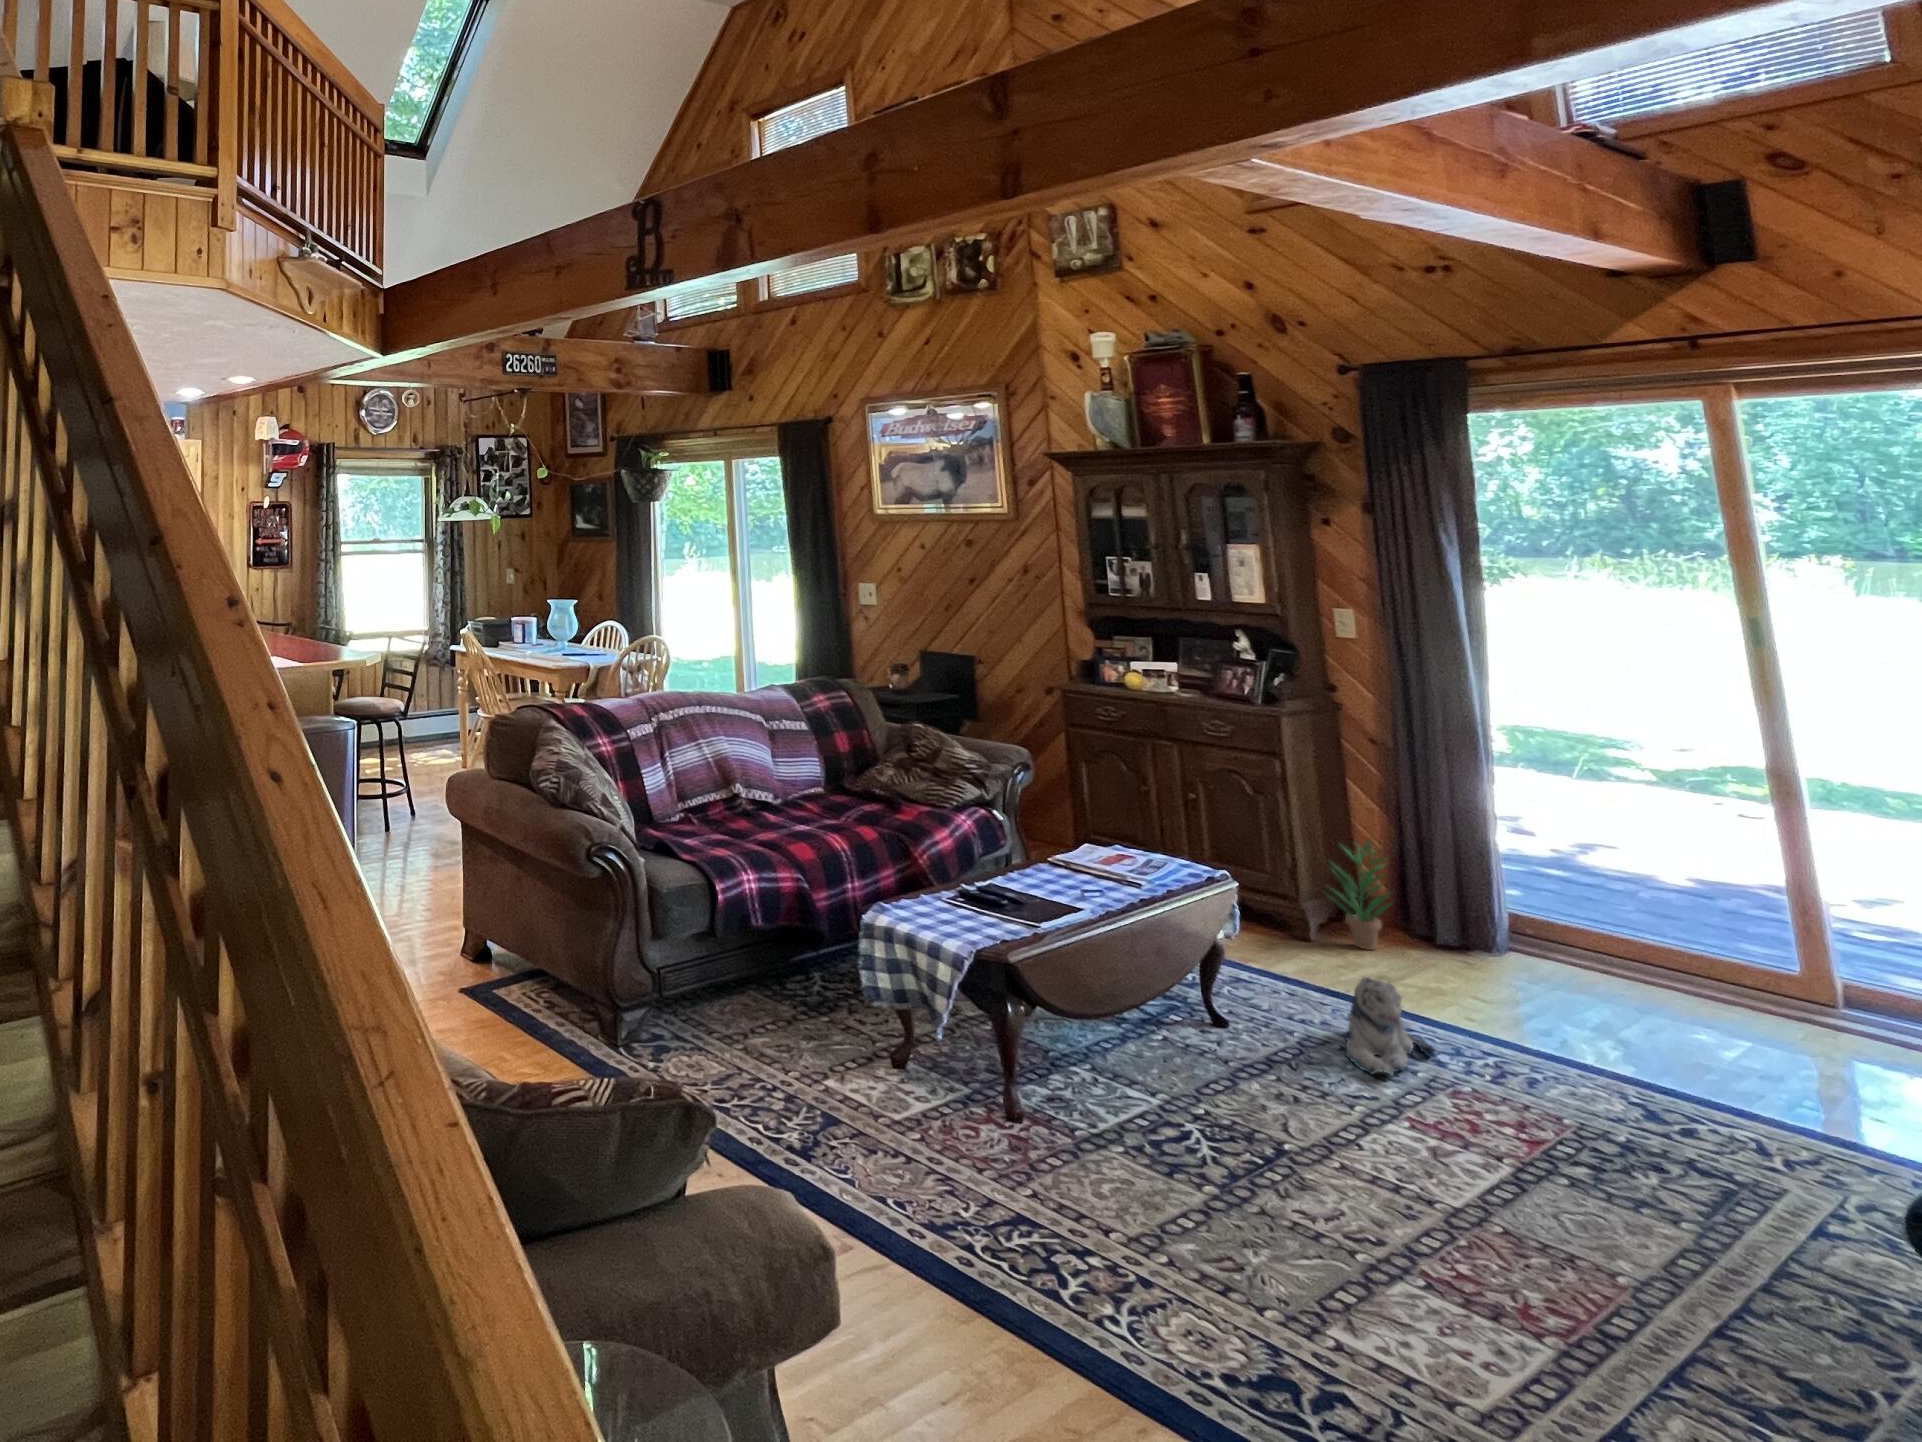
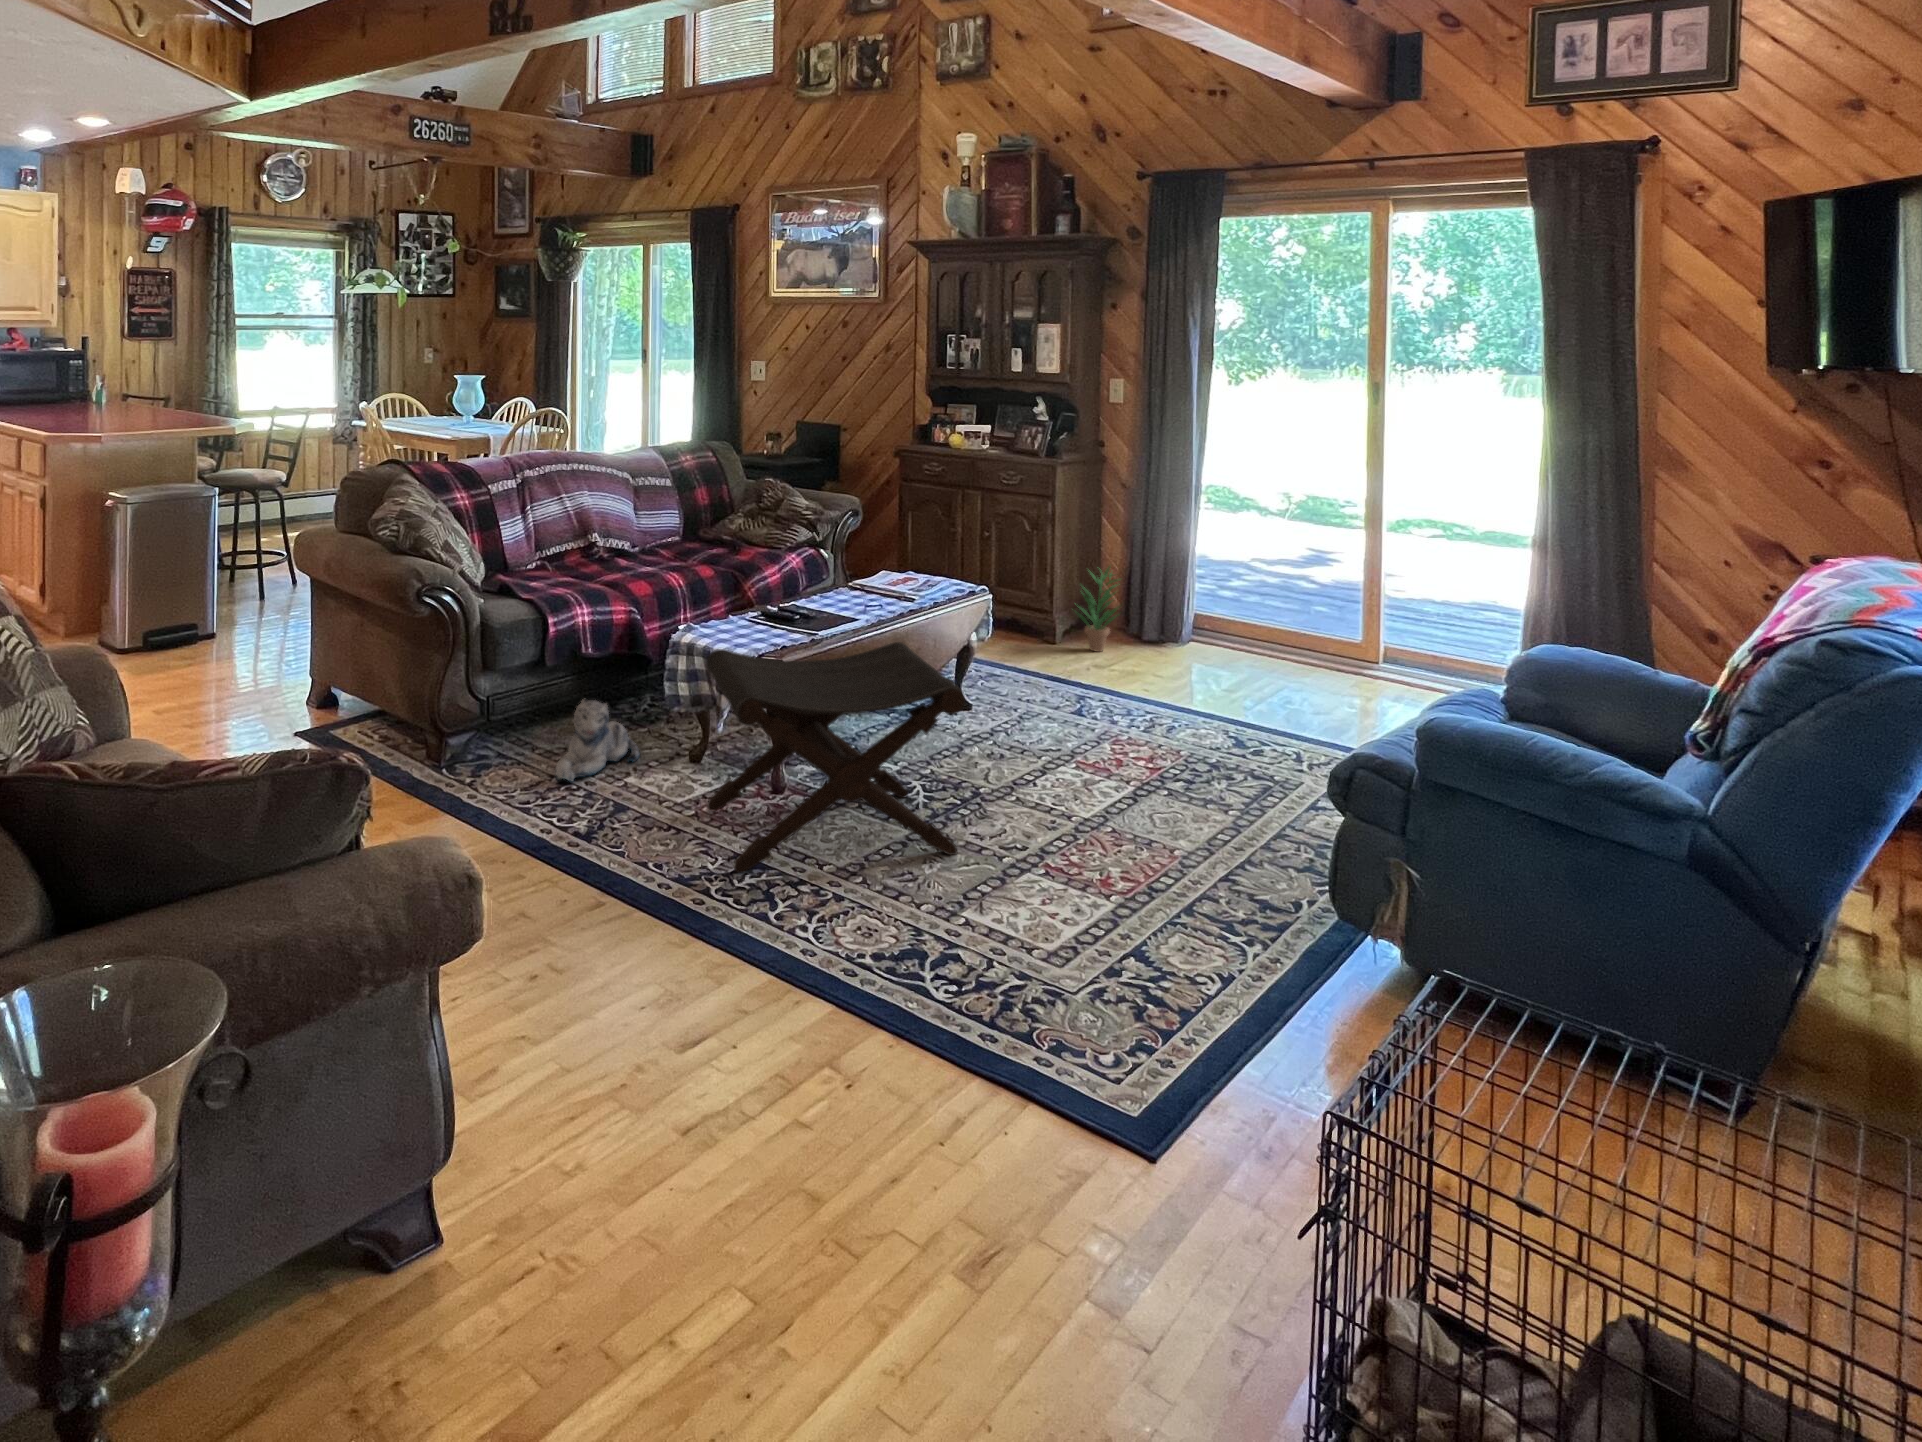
footstool: none [919,942,1287,1240] -> present [706,642,965,873]
plush toy: present [1344,977,1436,1075] -> present [556,699,640,781]

